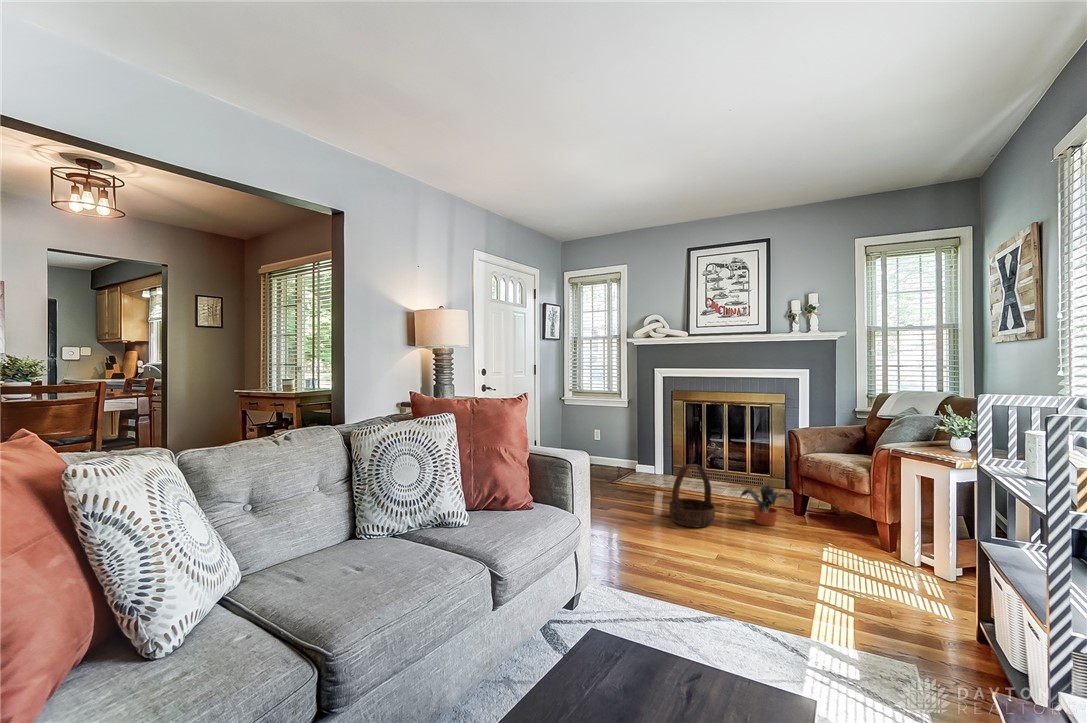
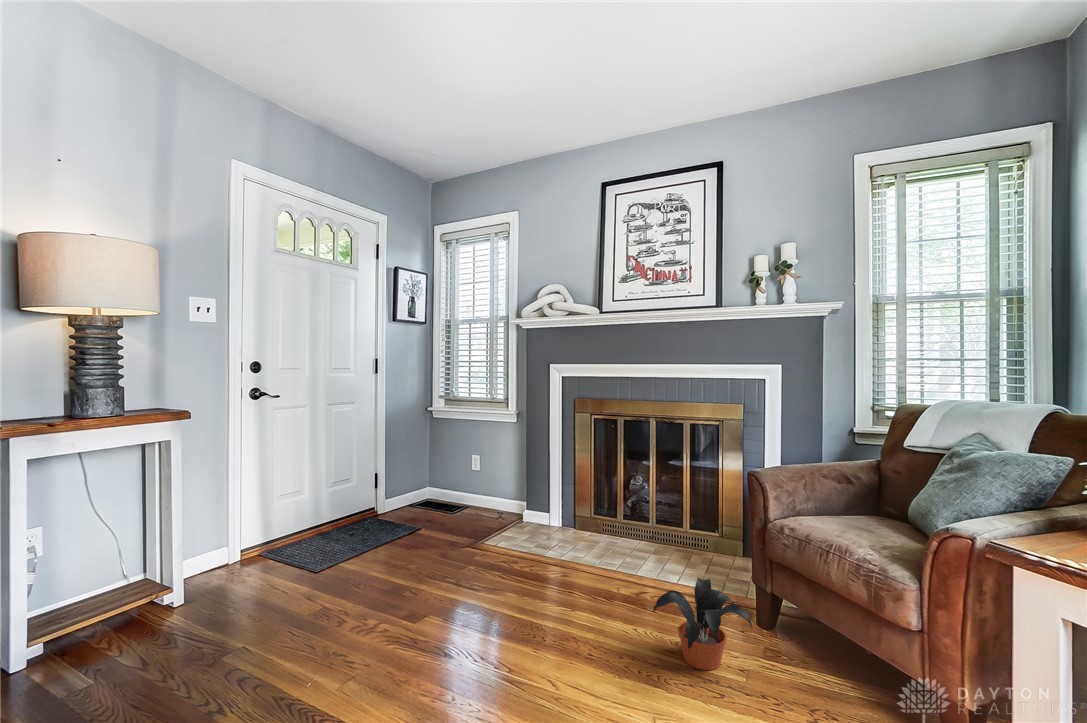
basket: present [669,464,715,527] -> none [516,542,604,681]

